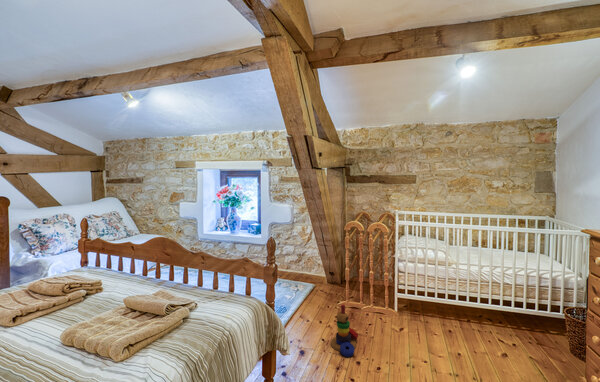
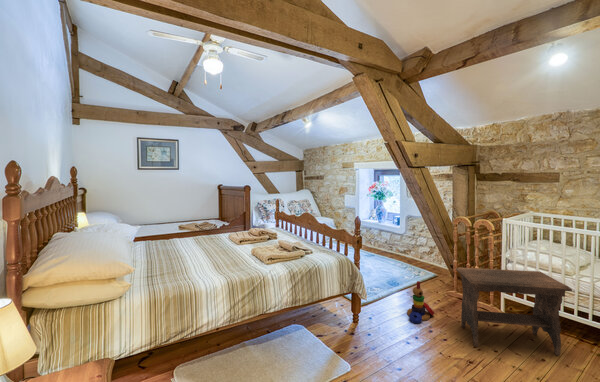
footstool: none [379,267,469,360] -> present [456,267,572,355]

